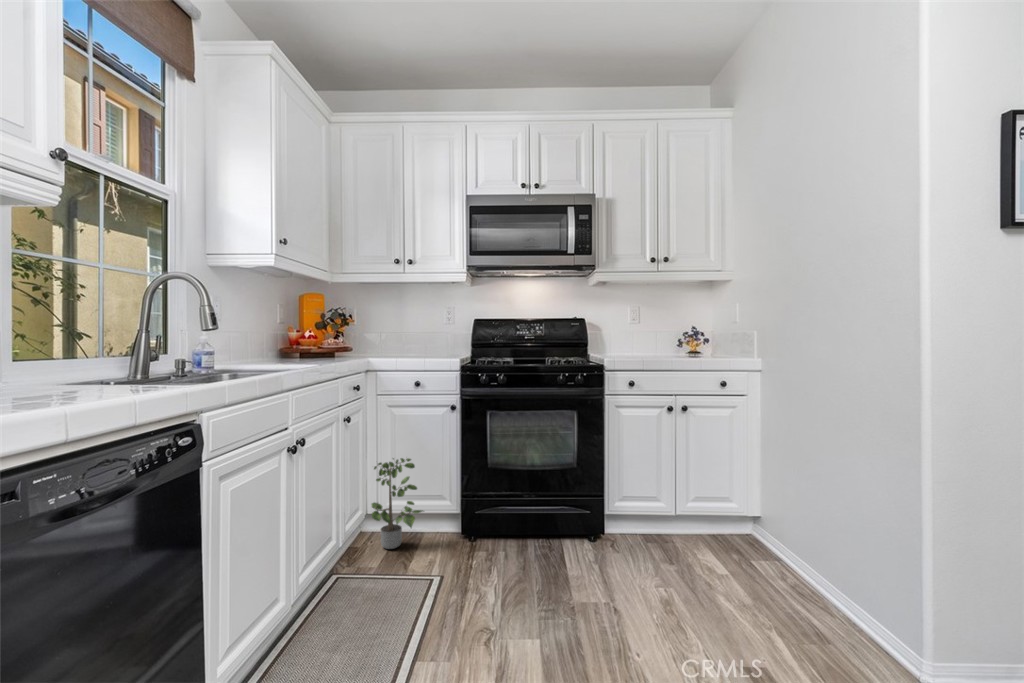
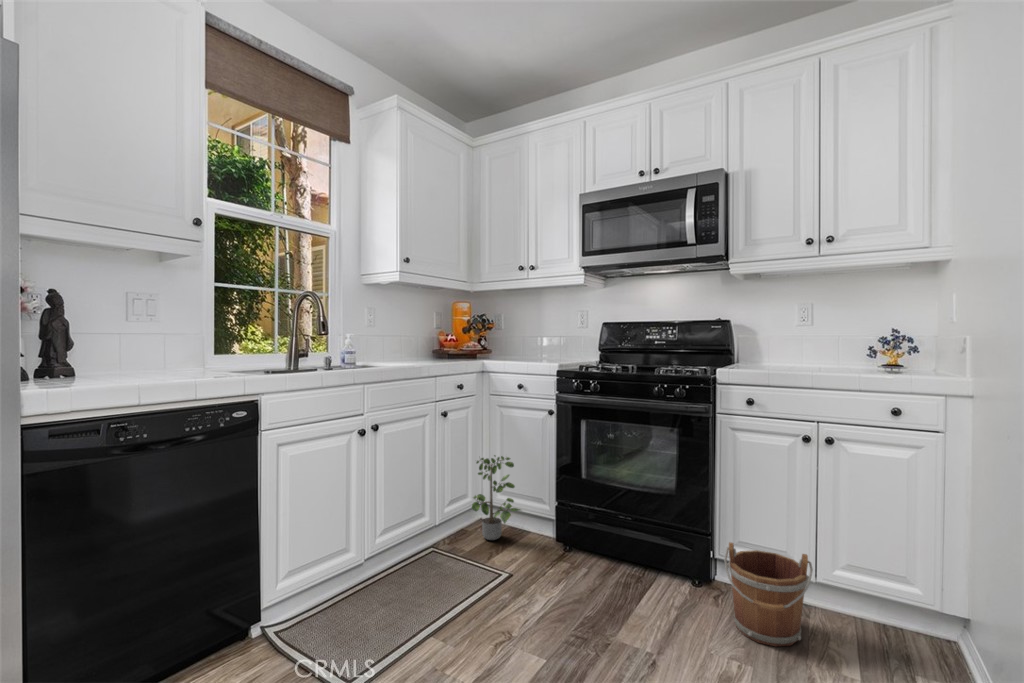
bucket: none [640,498,706,576] -> present [724,543,813,646]

